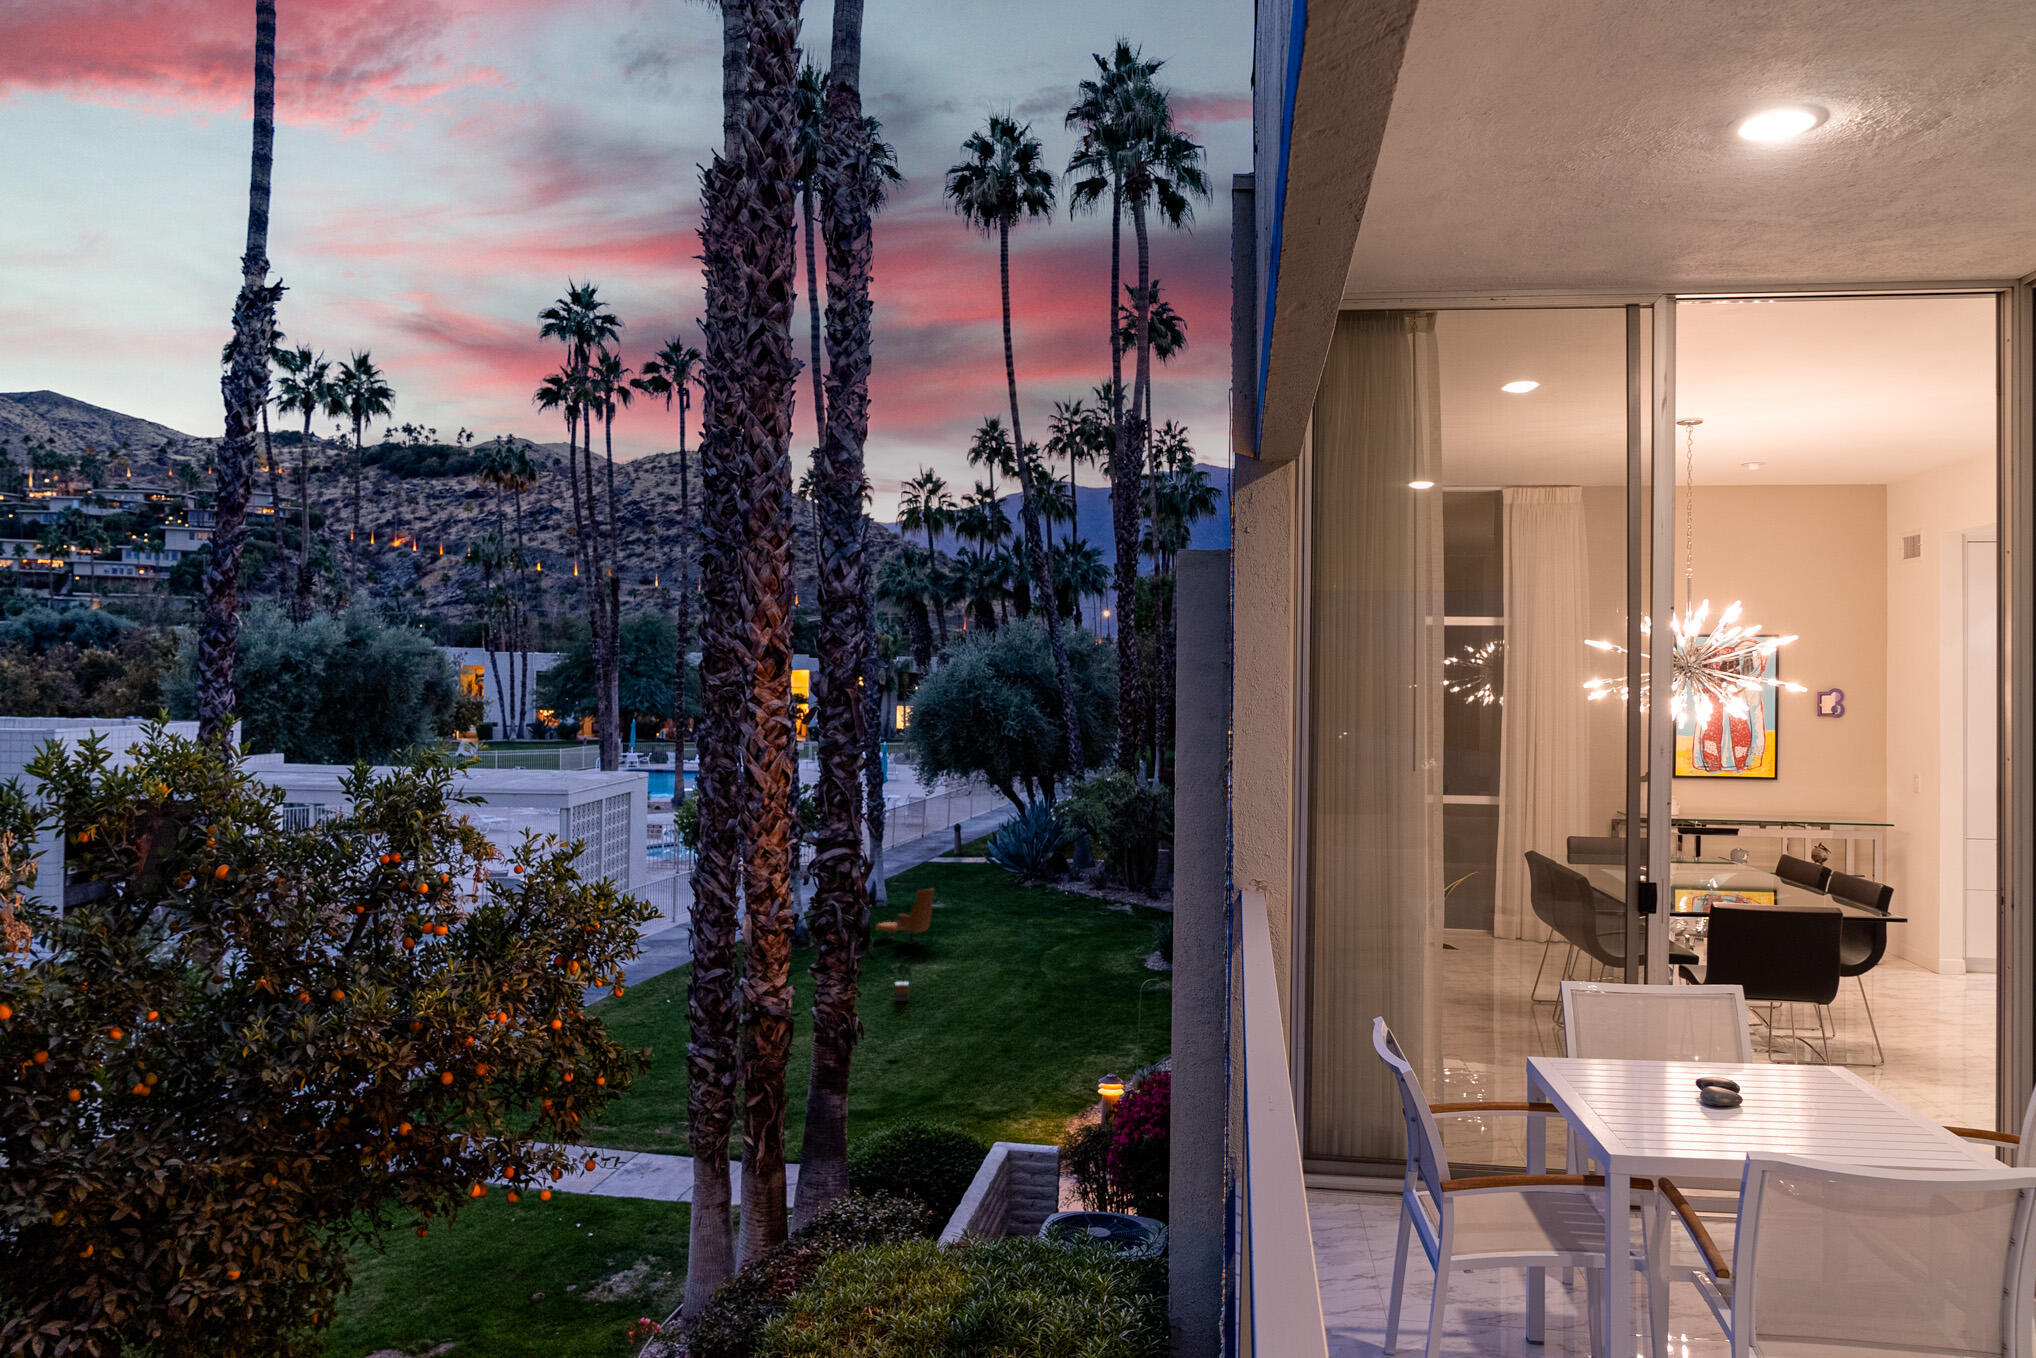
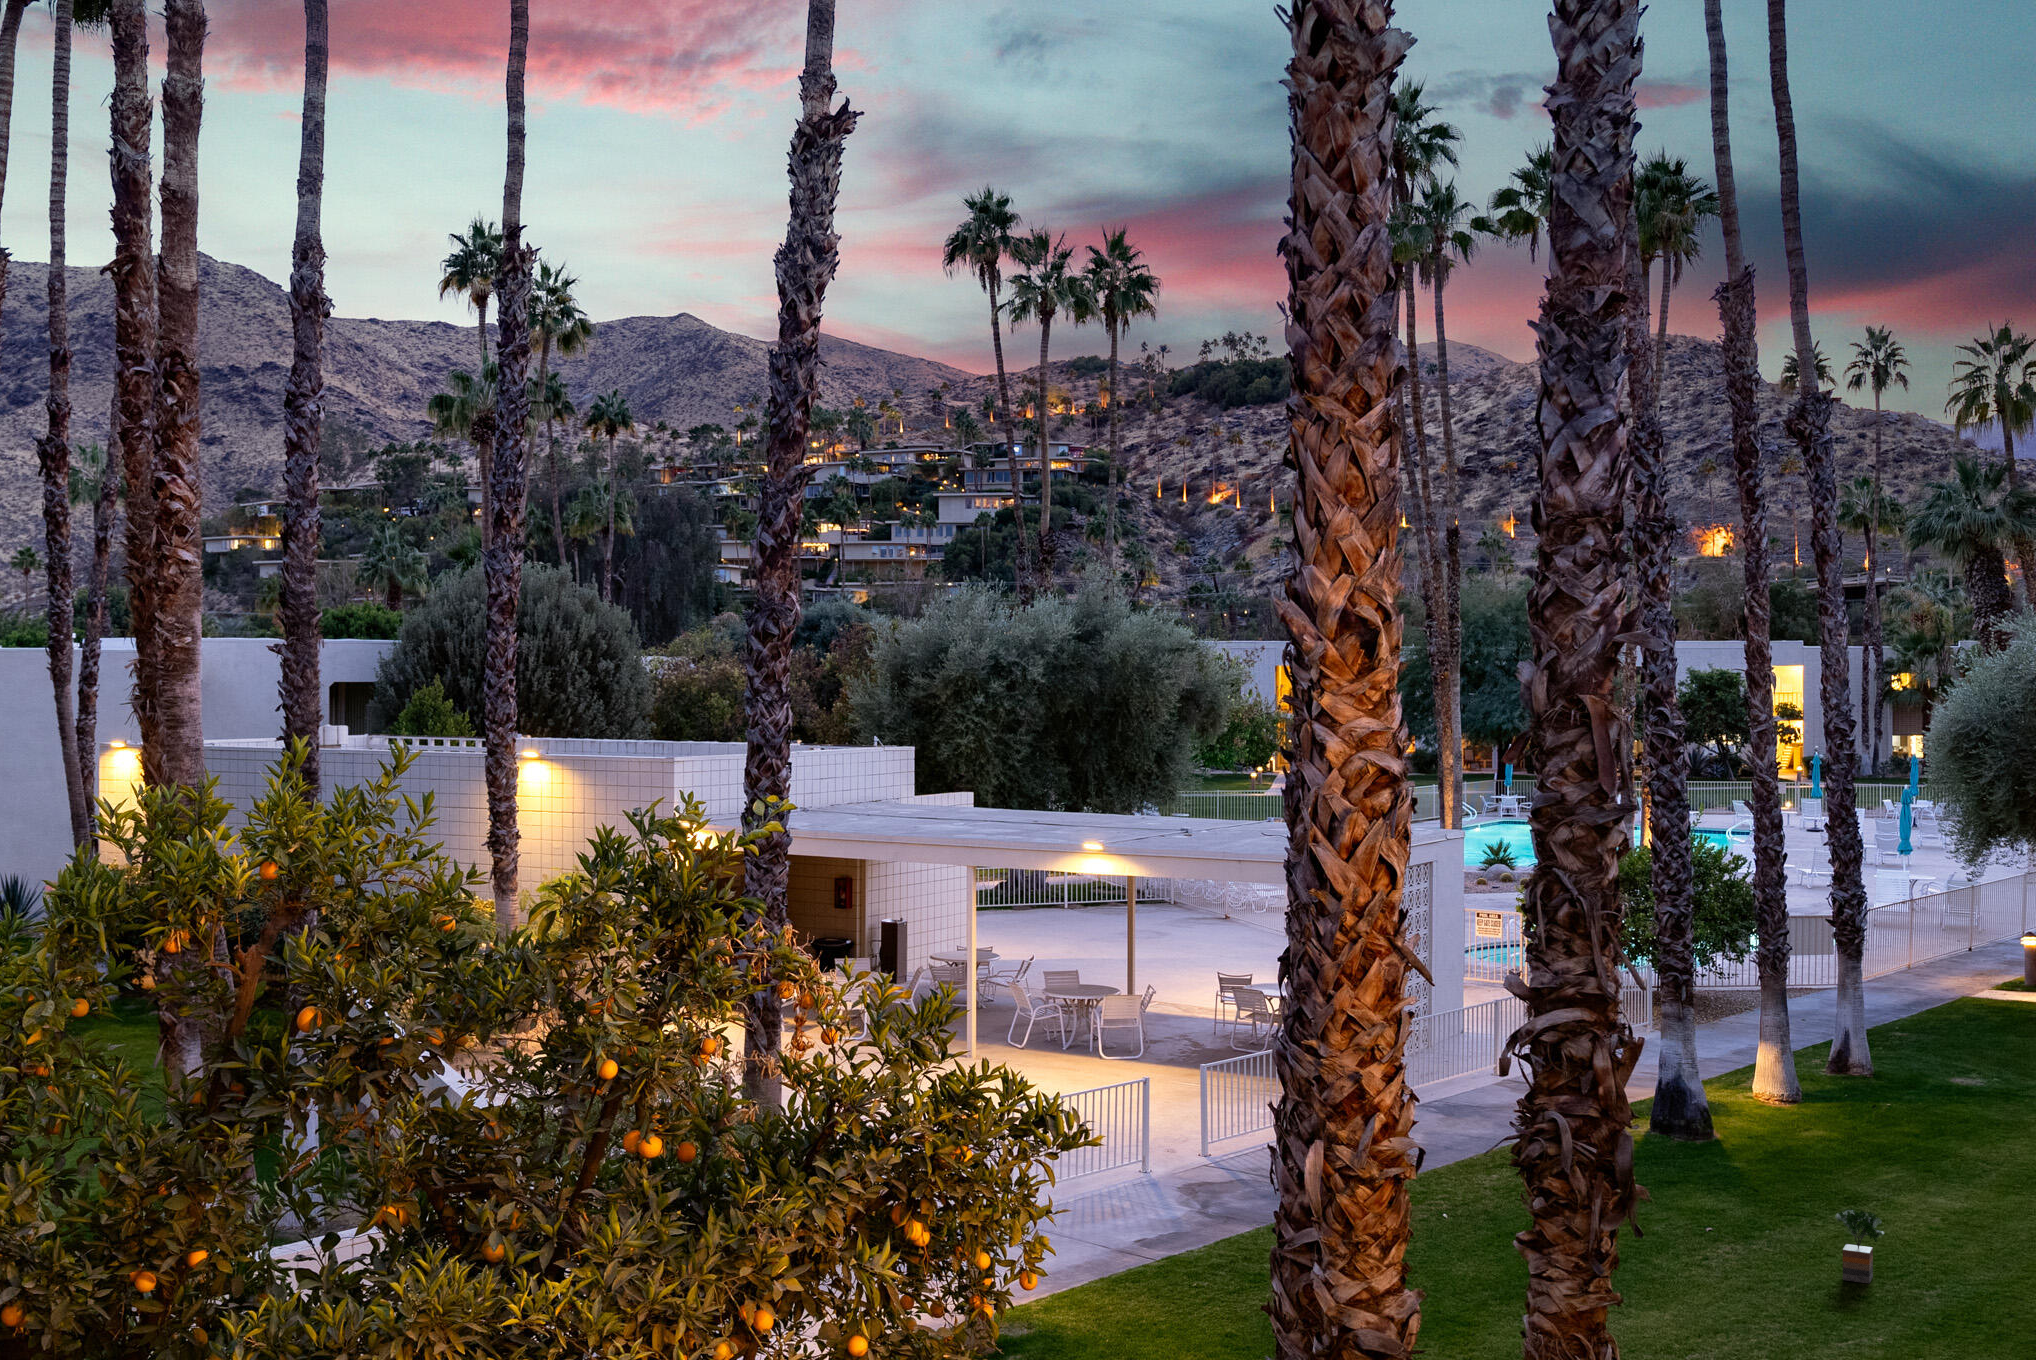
lounge chair: present [875,889,934,943] -> none [1833,1070,1947,1176]

